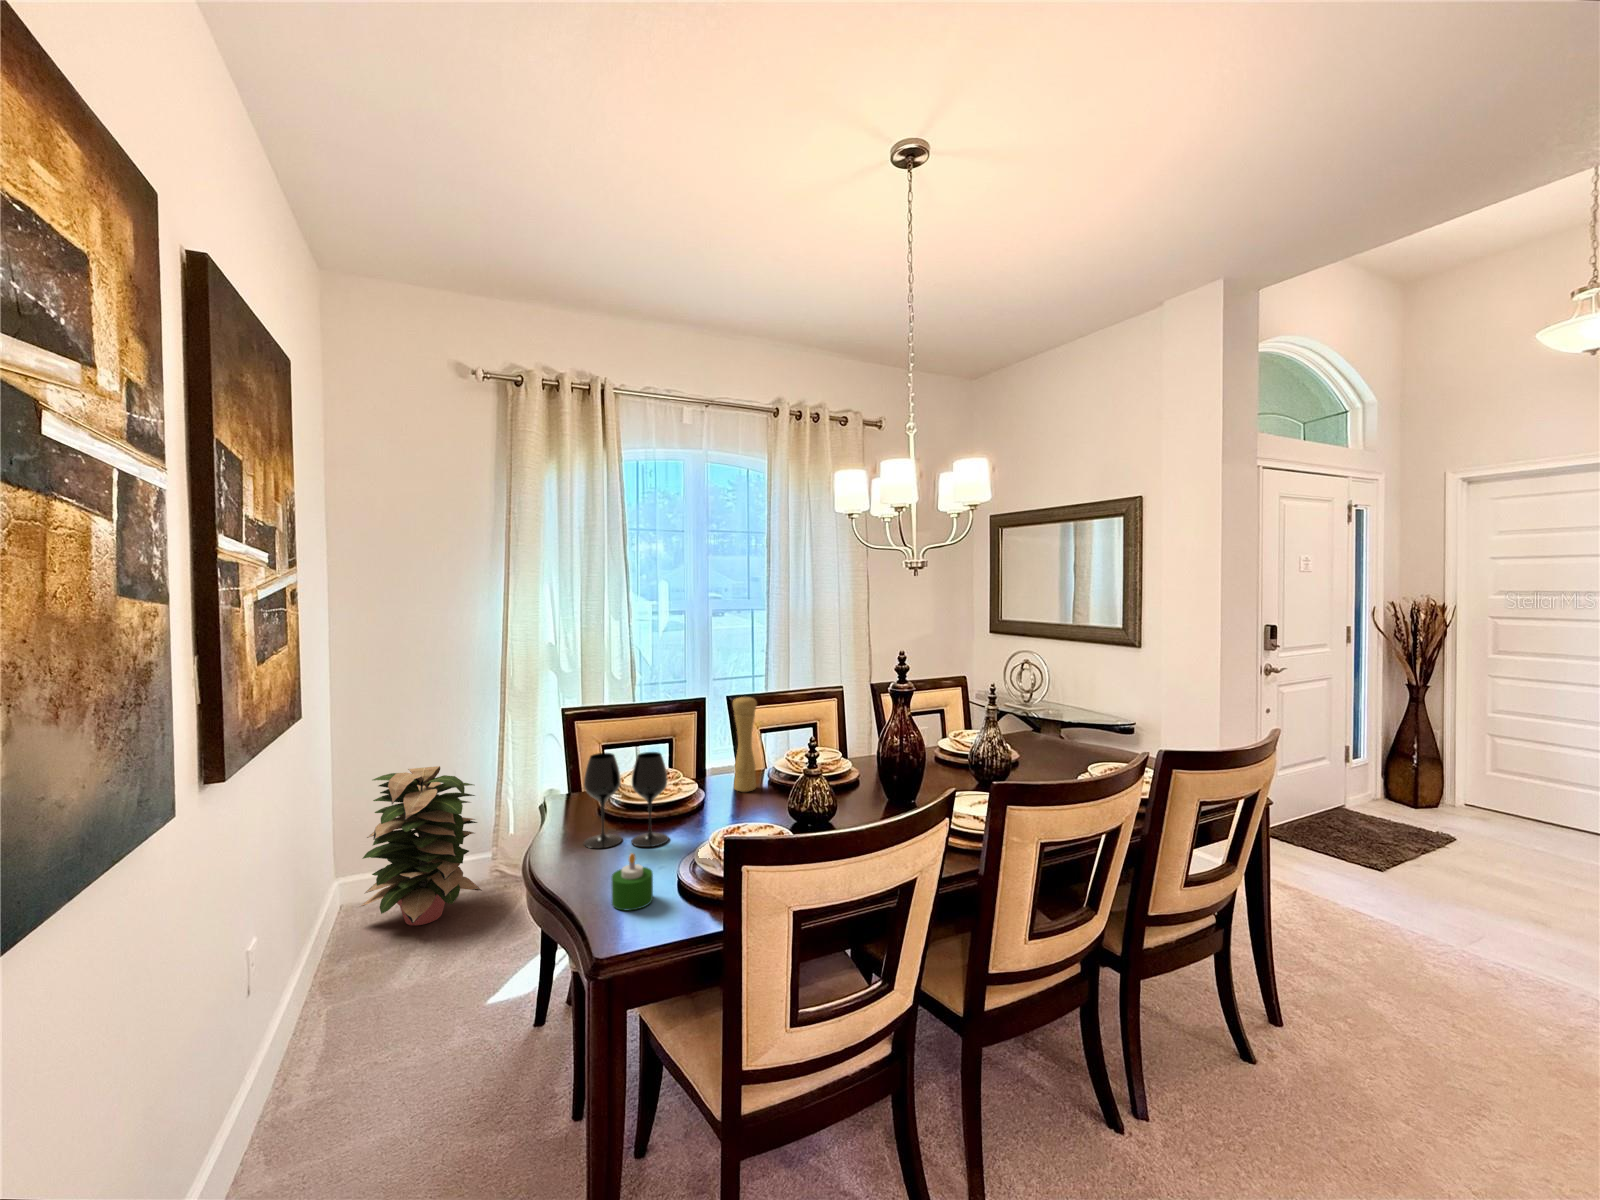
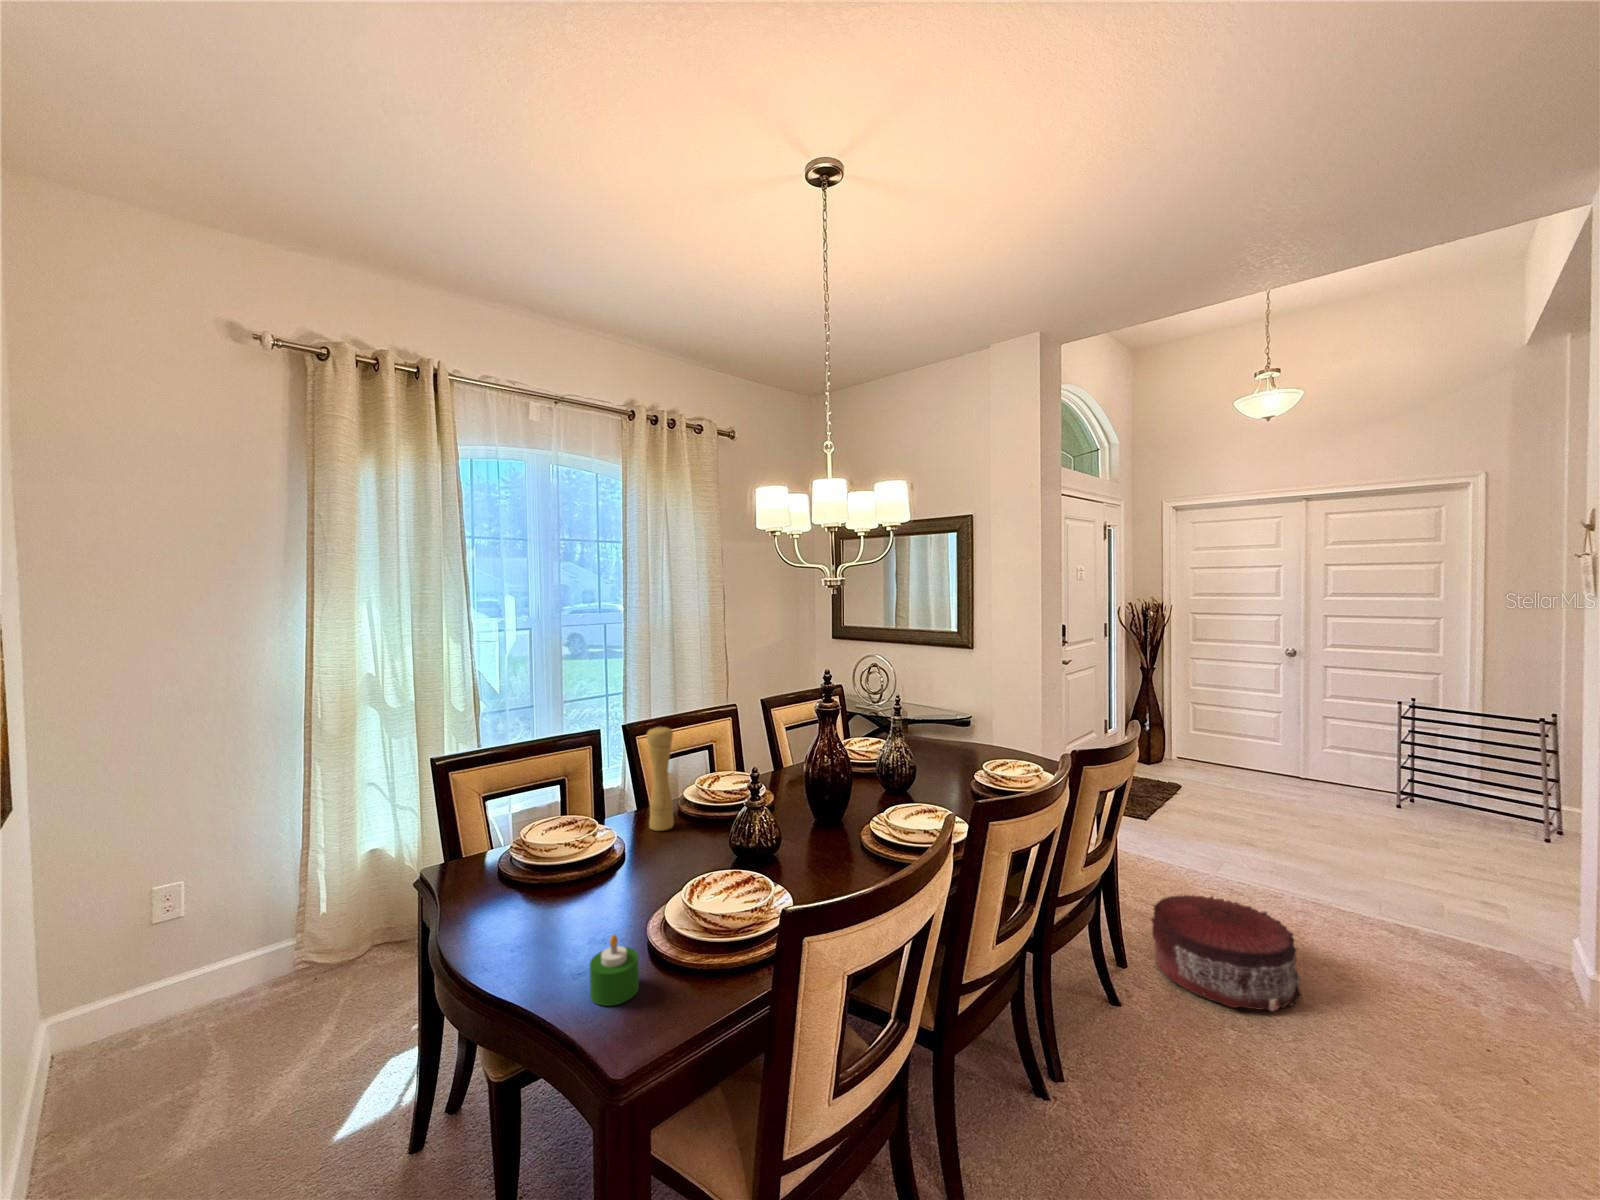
wine glass: present [584,752,669,849] -> none [508,804,612,930]
decorative plant: present [360,766,482,925] -> none [93,843,291,1059]
pouf: none [1321,953,1534,1118] -> present [1151,895,1302,1011]

